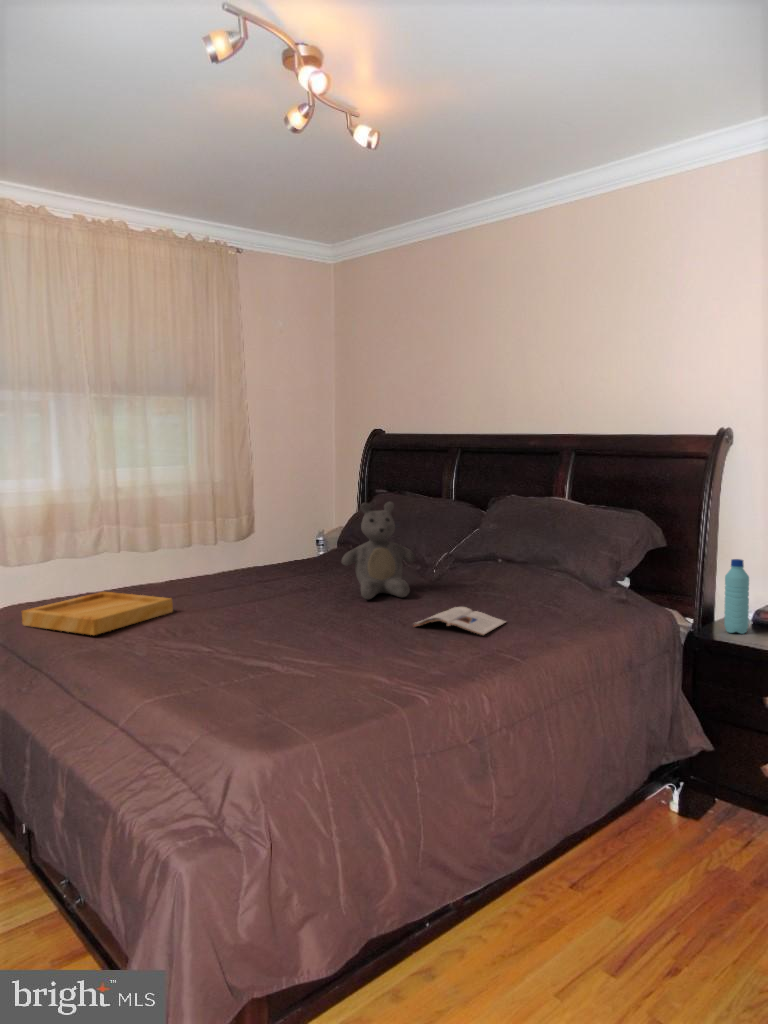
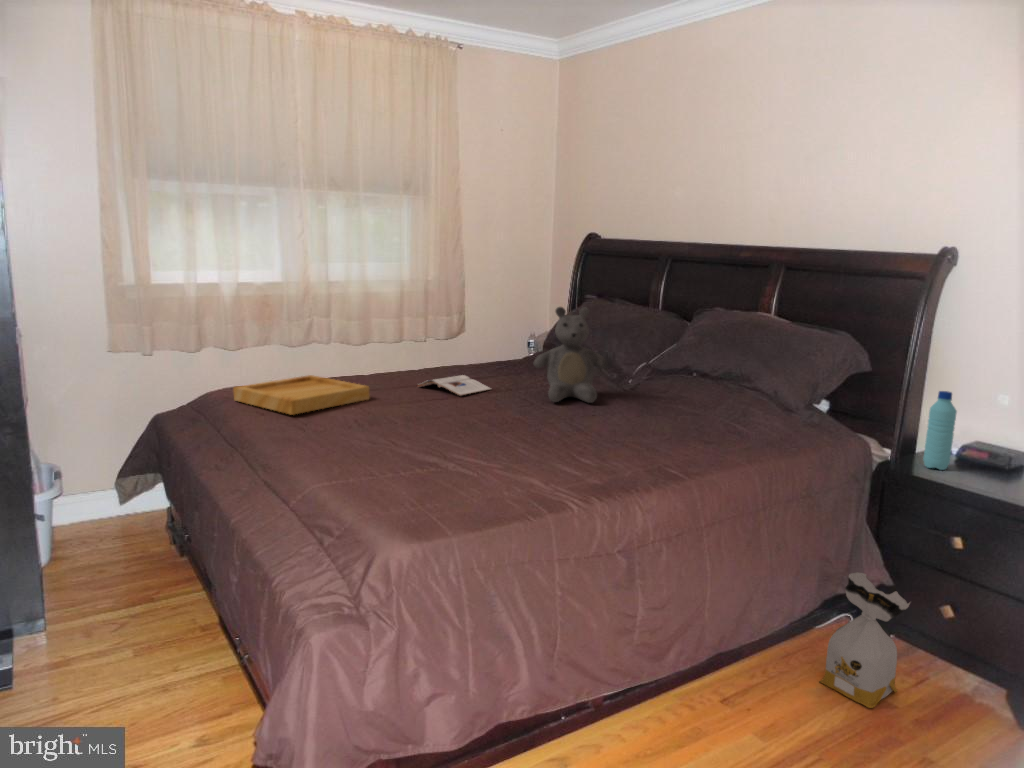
magazine: present [414,607,506,635] -> present [419,375,491,396]
bag: none [657,741,733,875] -> present [820,572,910,708]

